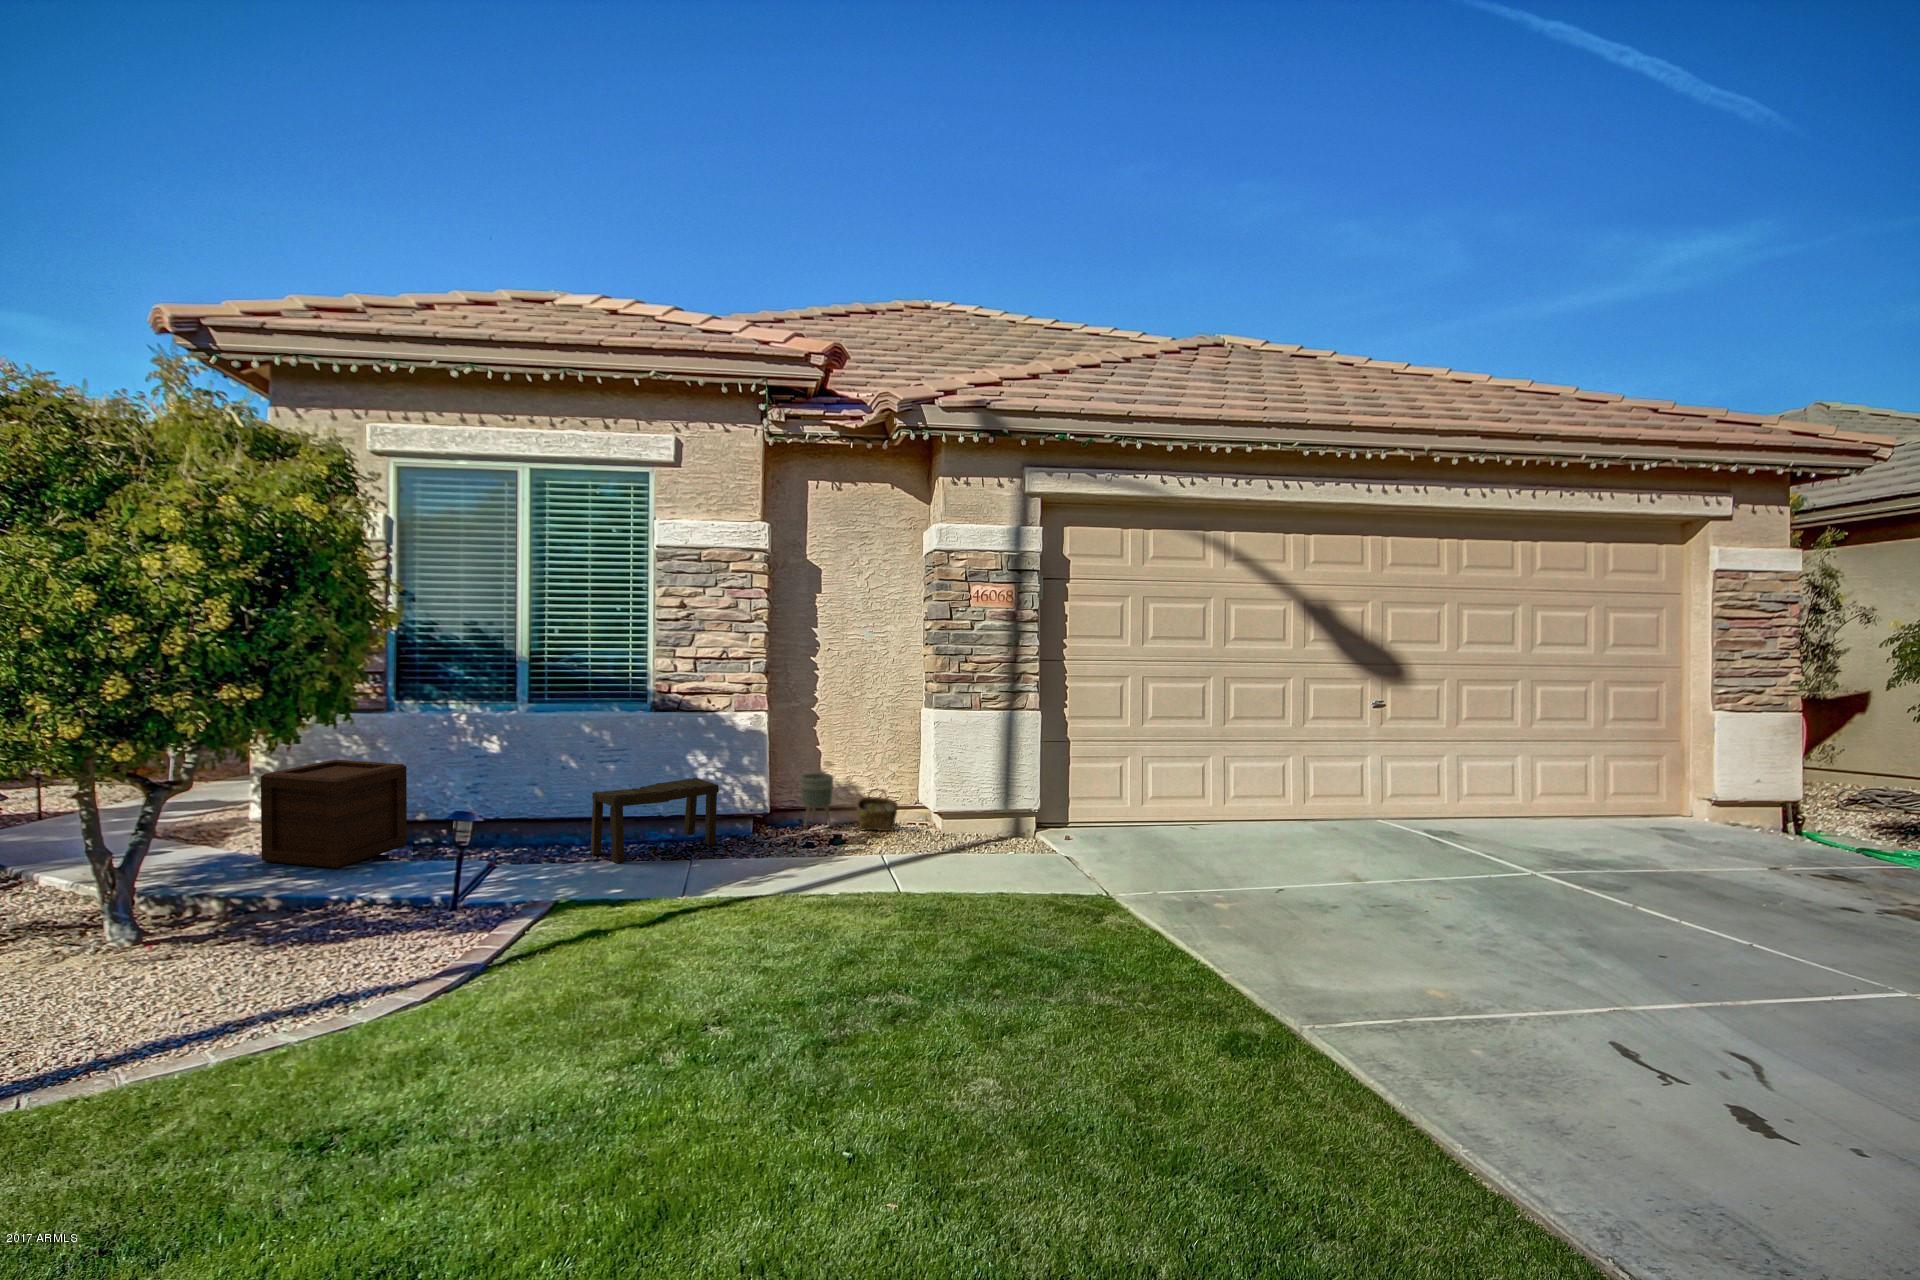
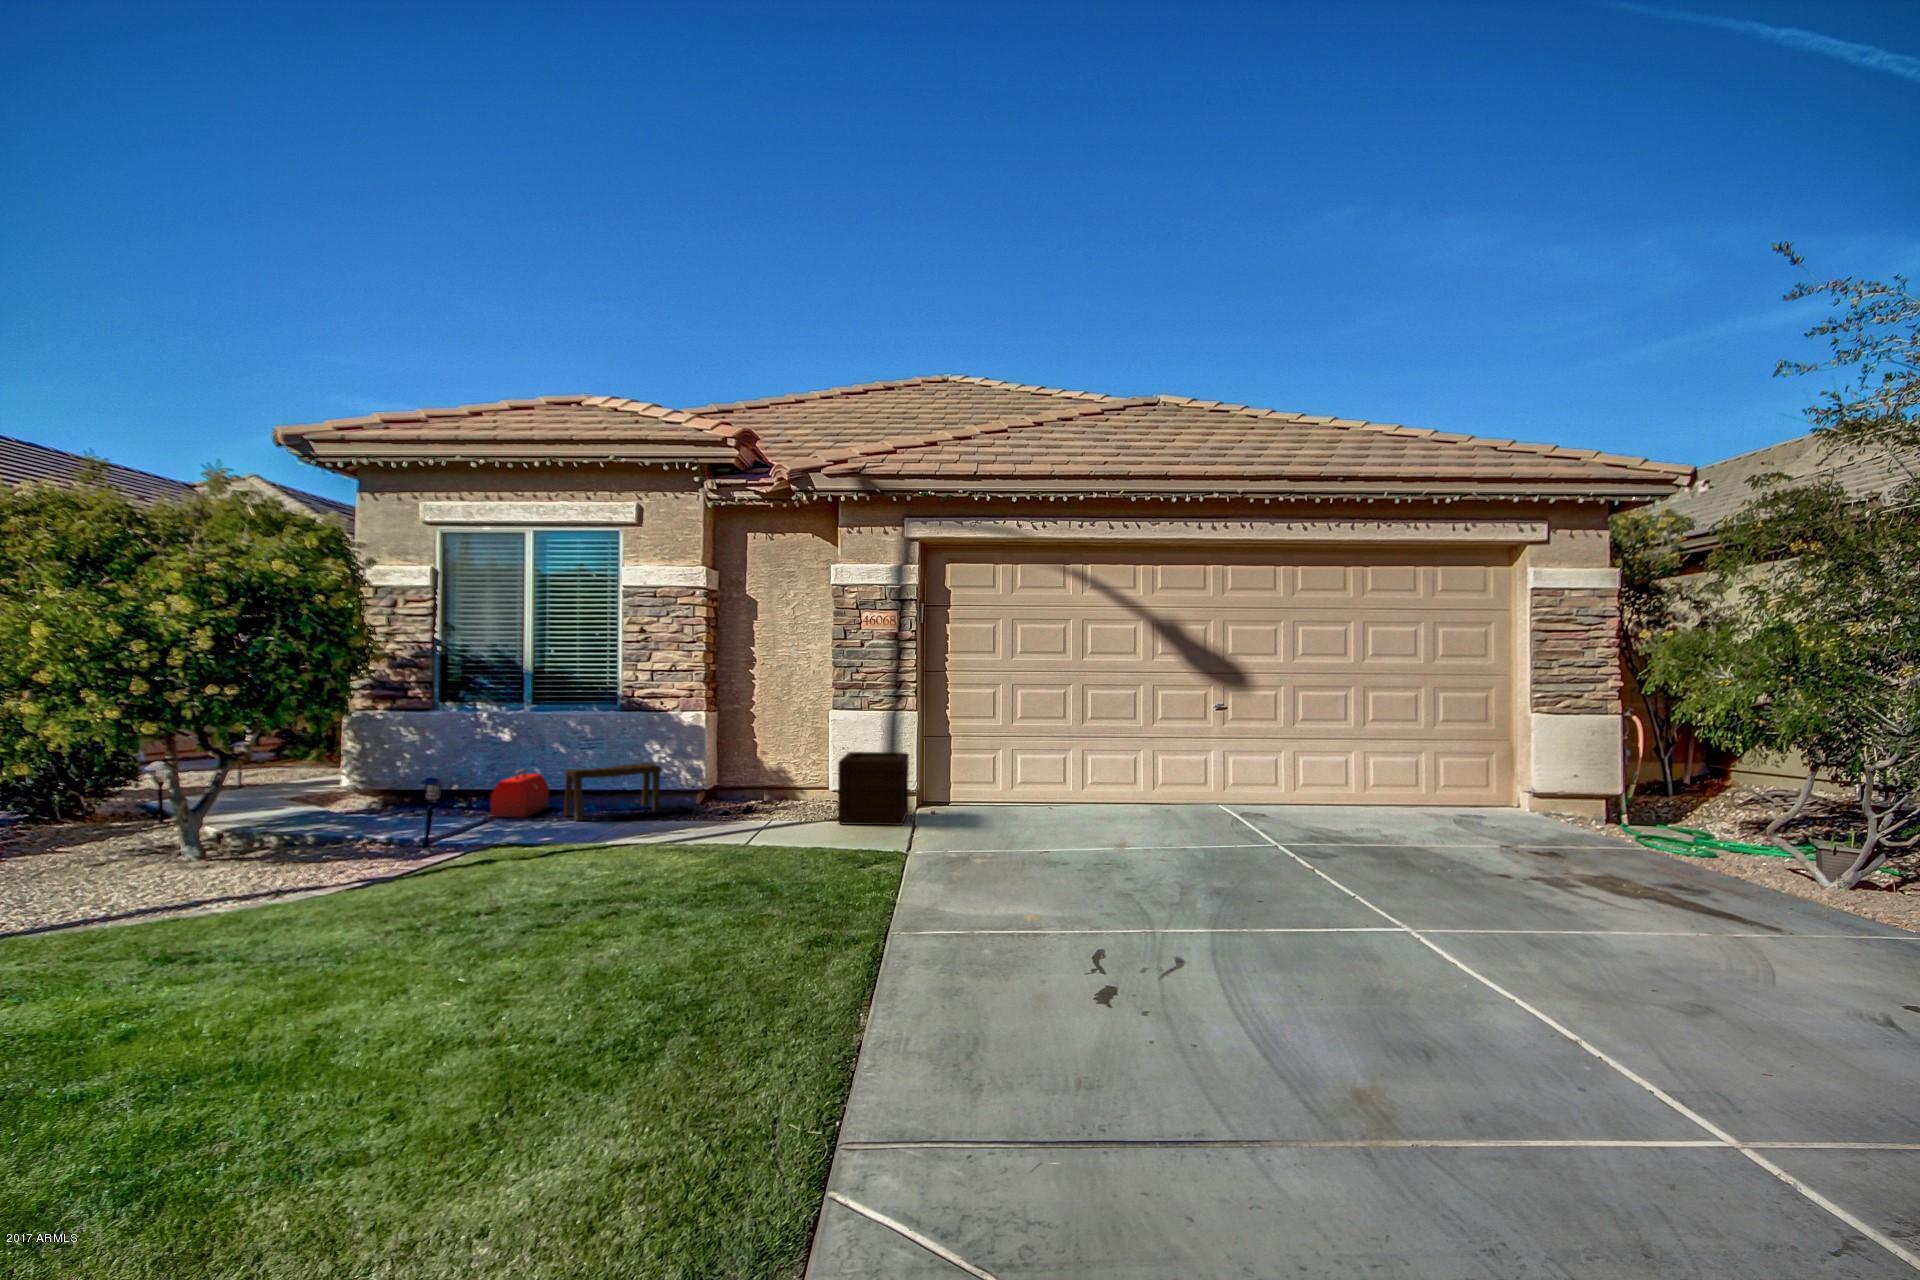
wooden crate: present [261,760,407,868] -> present [838,752,909,825]
planter: present [801,773,833,827] -> none [736,762,762,804]
toolbox: none [489,790,557,859] -> present [491,769,549,817]
woven basket: present [857,790,898,831] -> none [777,775,811,807]

